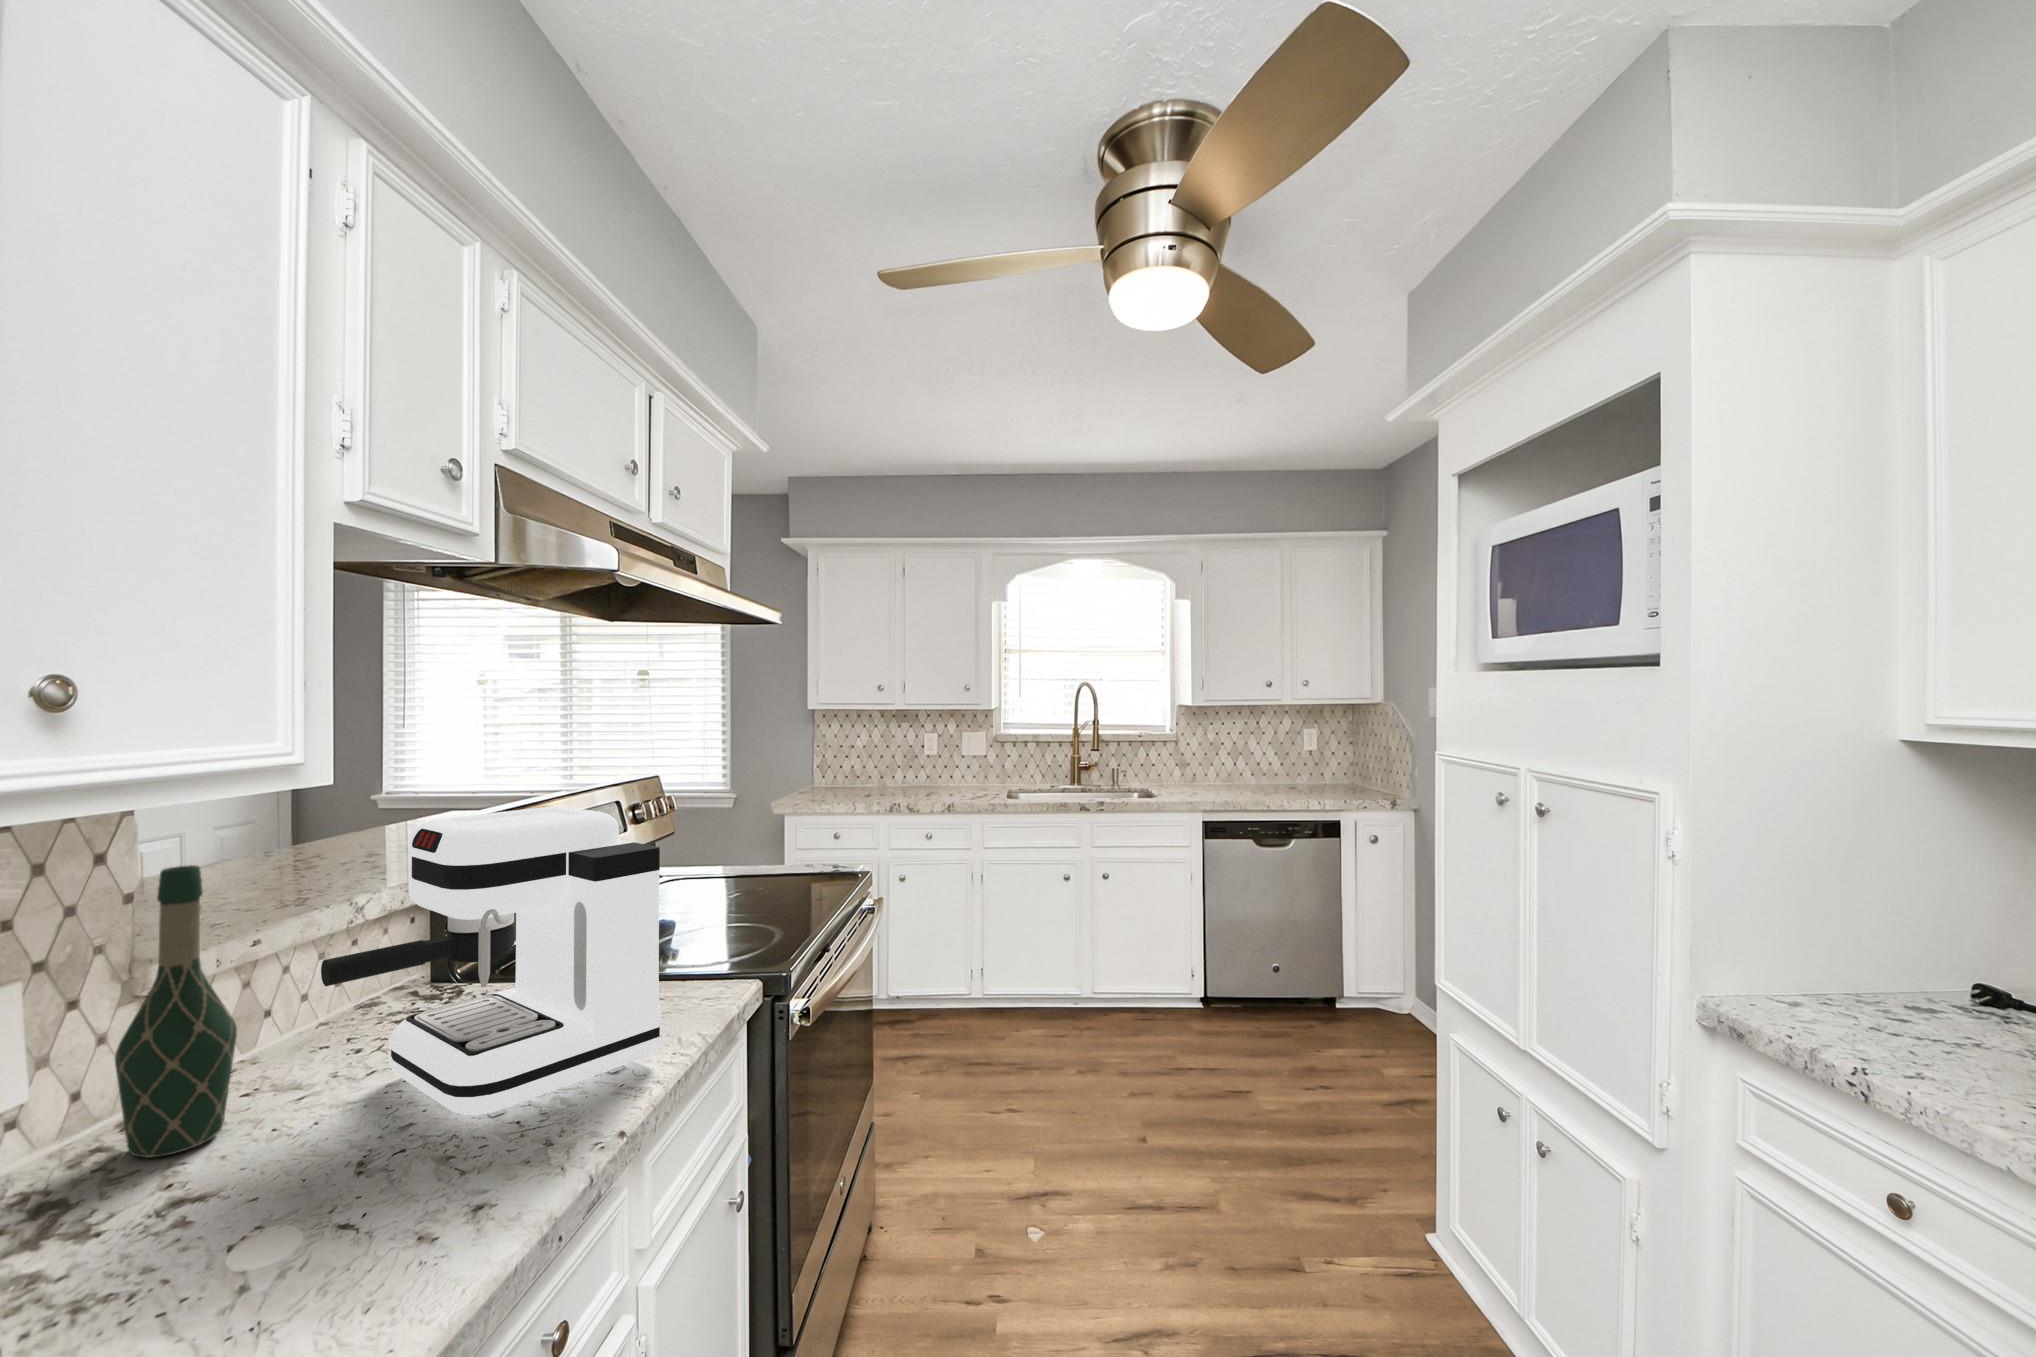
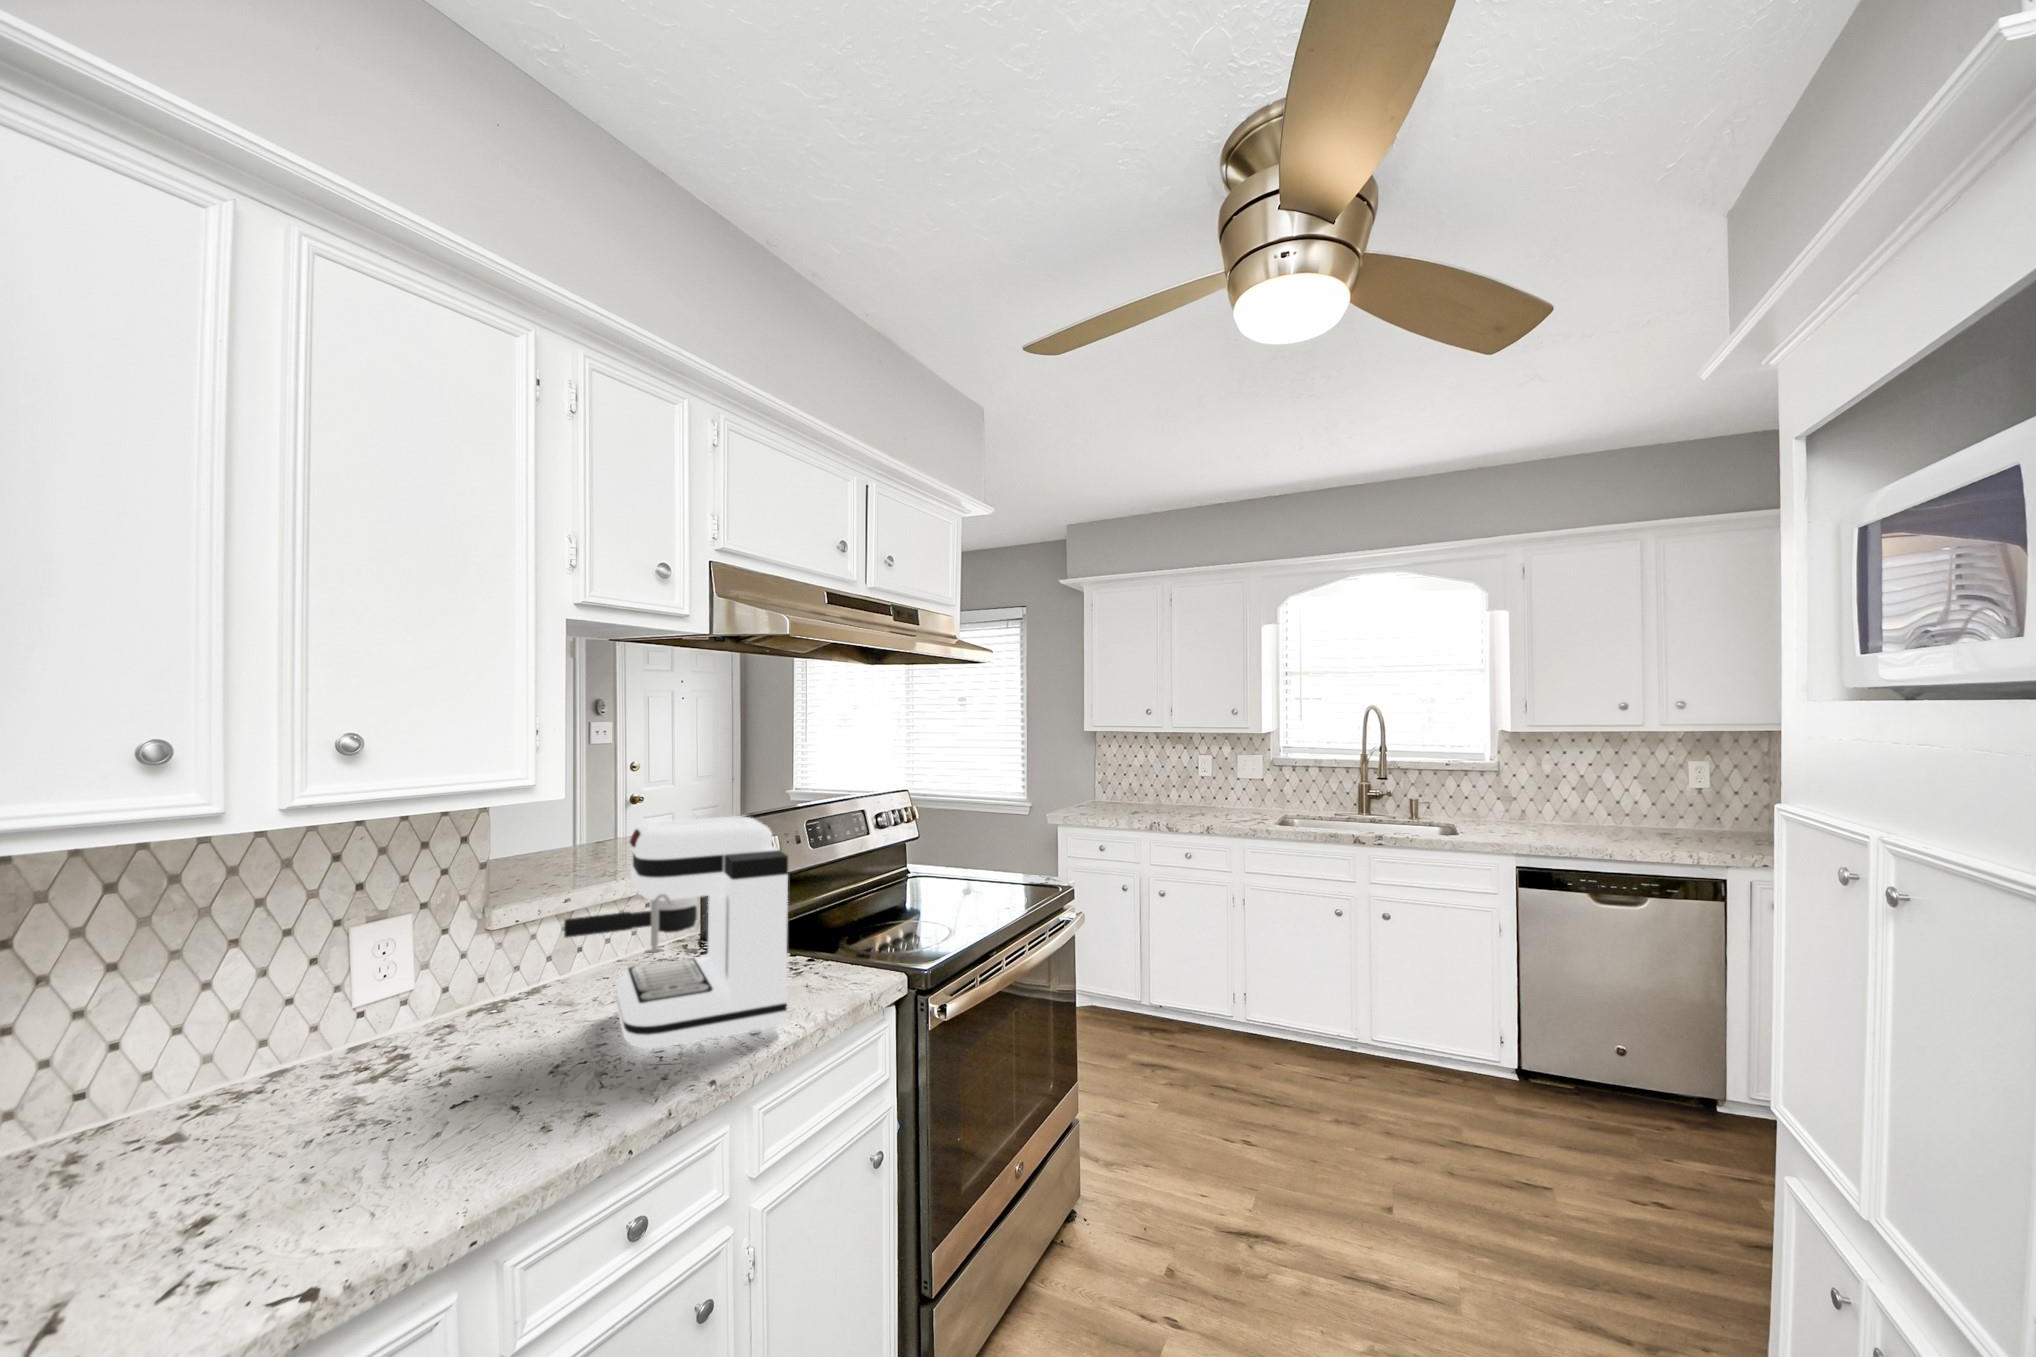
wine bottle: present [115,865,237,1158] -> none [451,845,521,1040]

